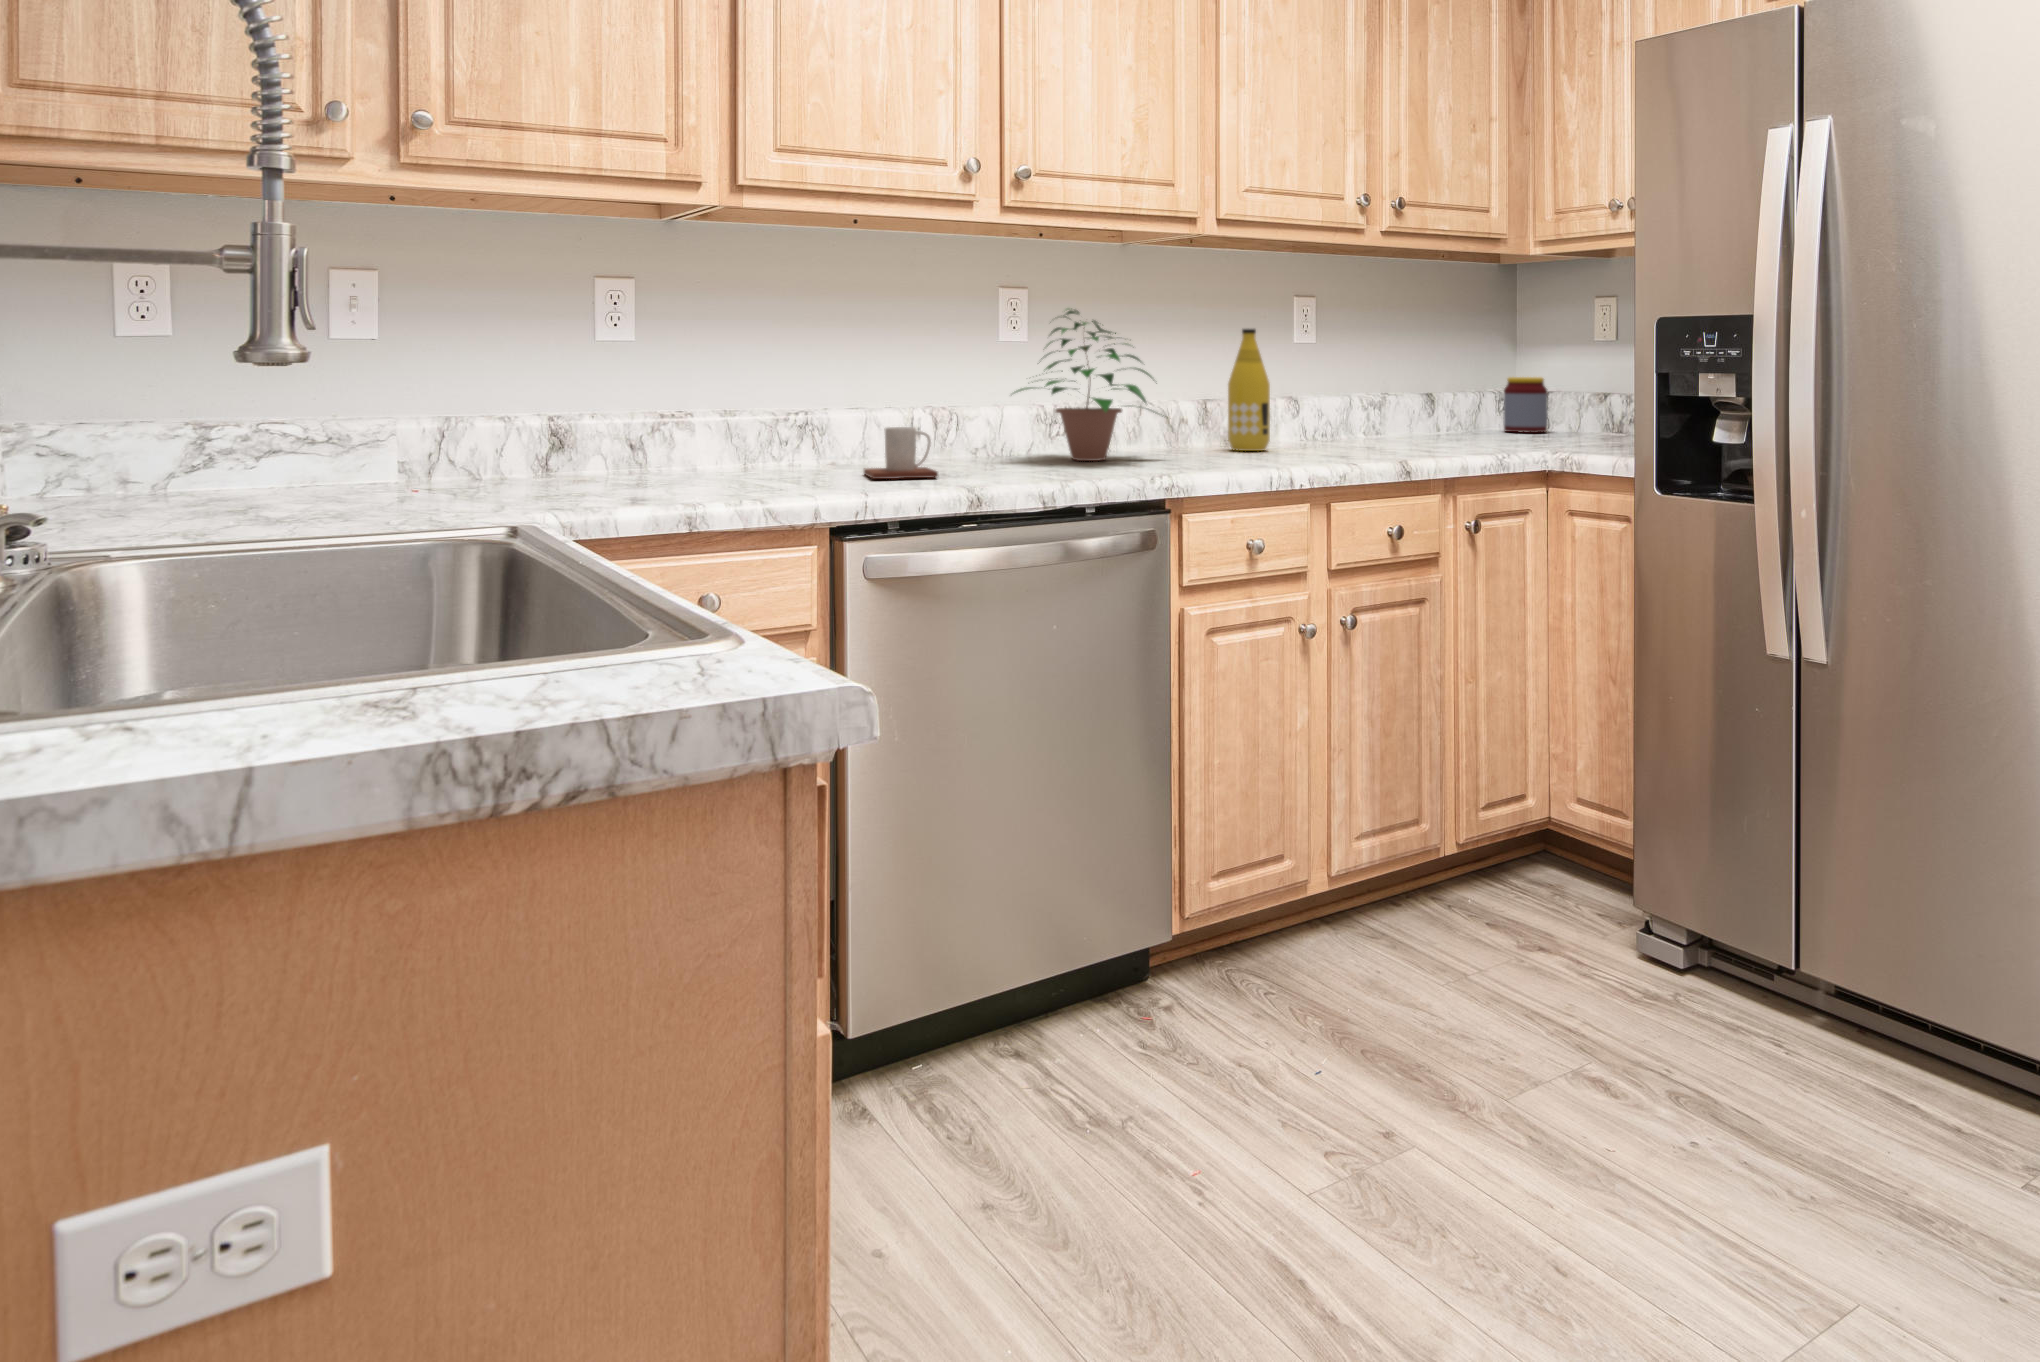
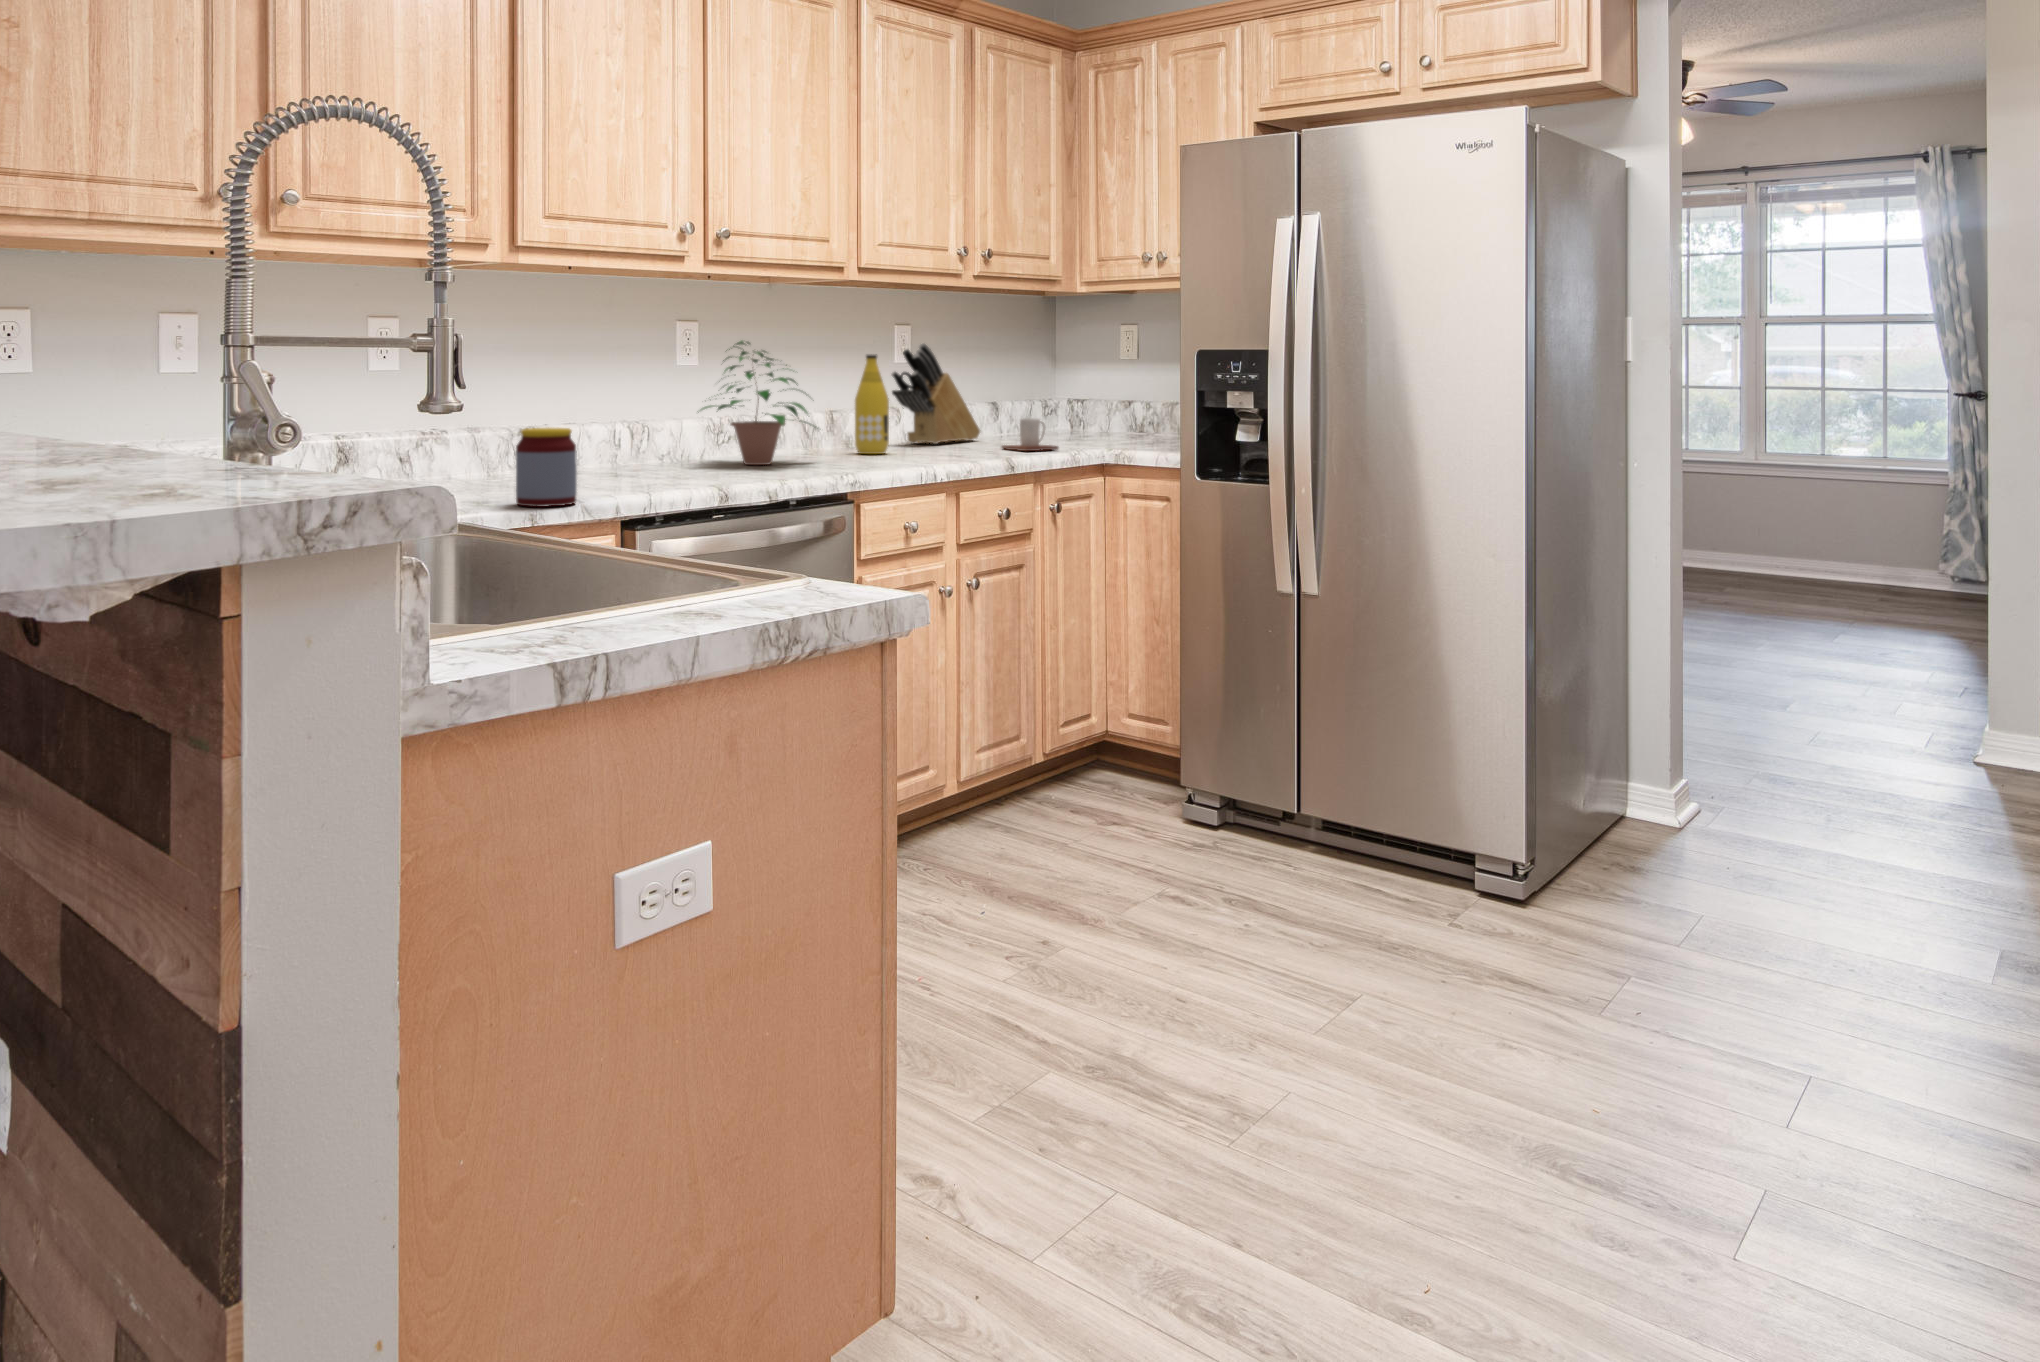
knife block: none [1287,317,1408,441] -> present [892,343,980,444]
jar: present [1504,377,1548,433] -> present [516,428,577,507]
mug: present [864,427,938,479] -> present [1002,418,1058,451]

